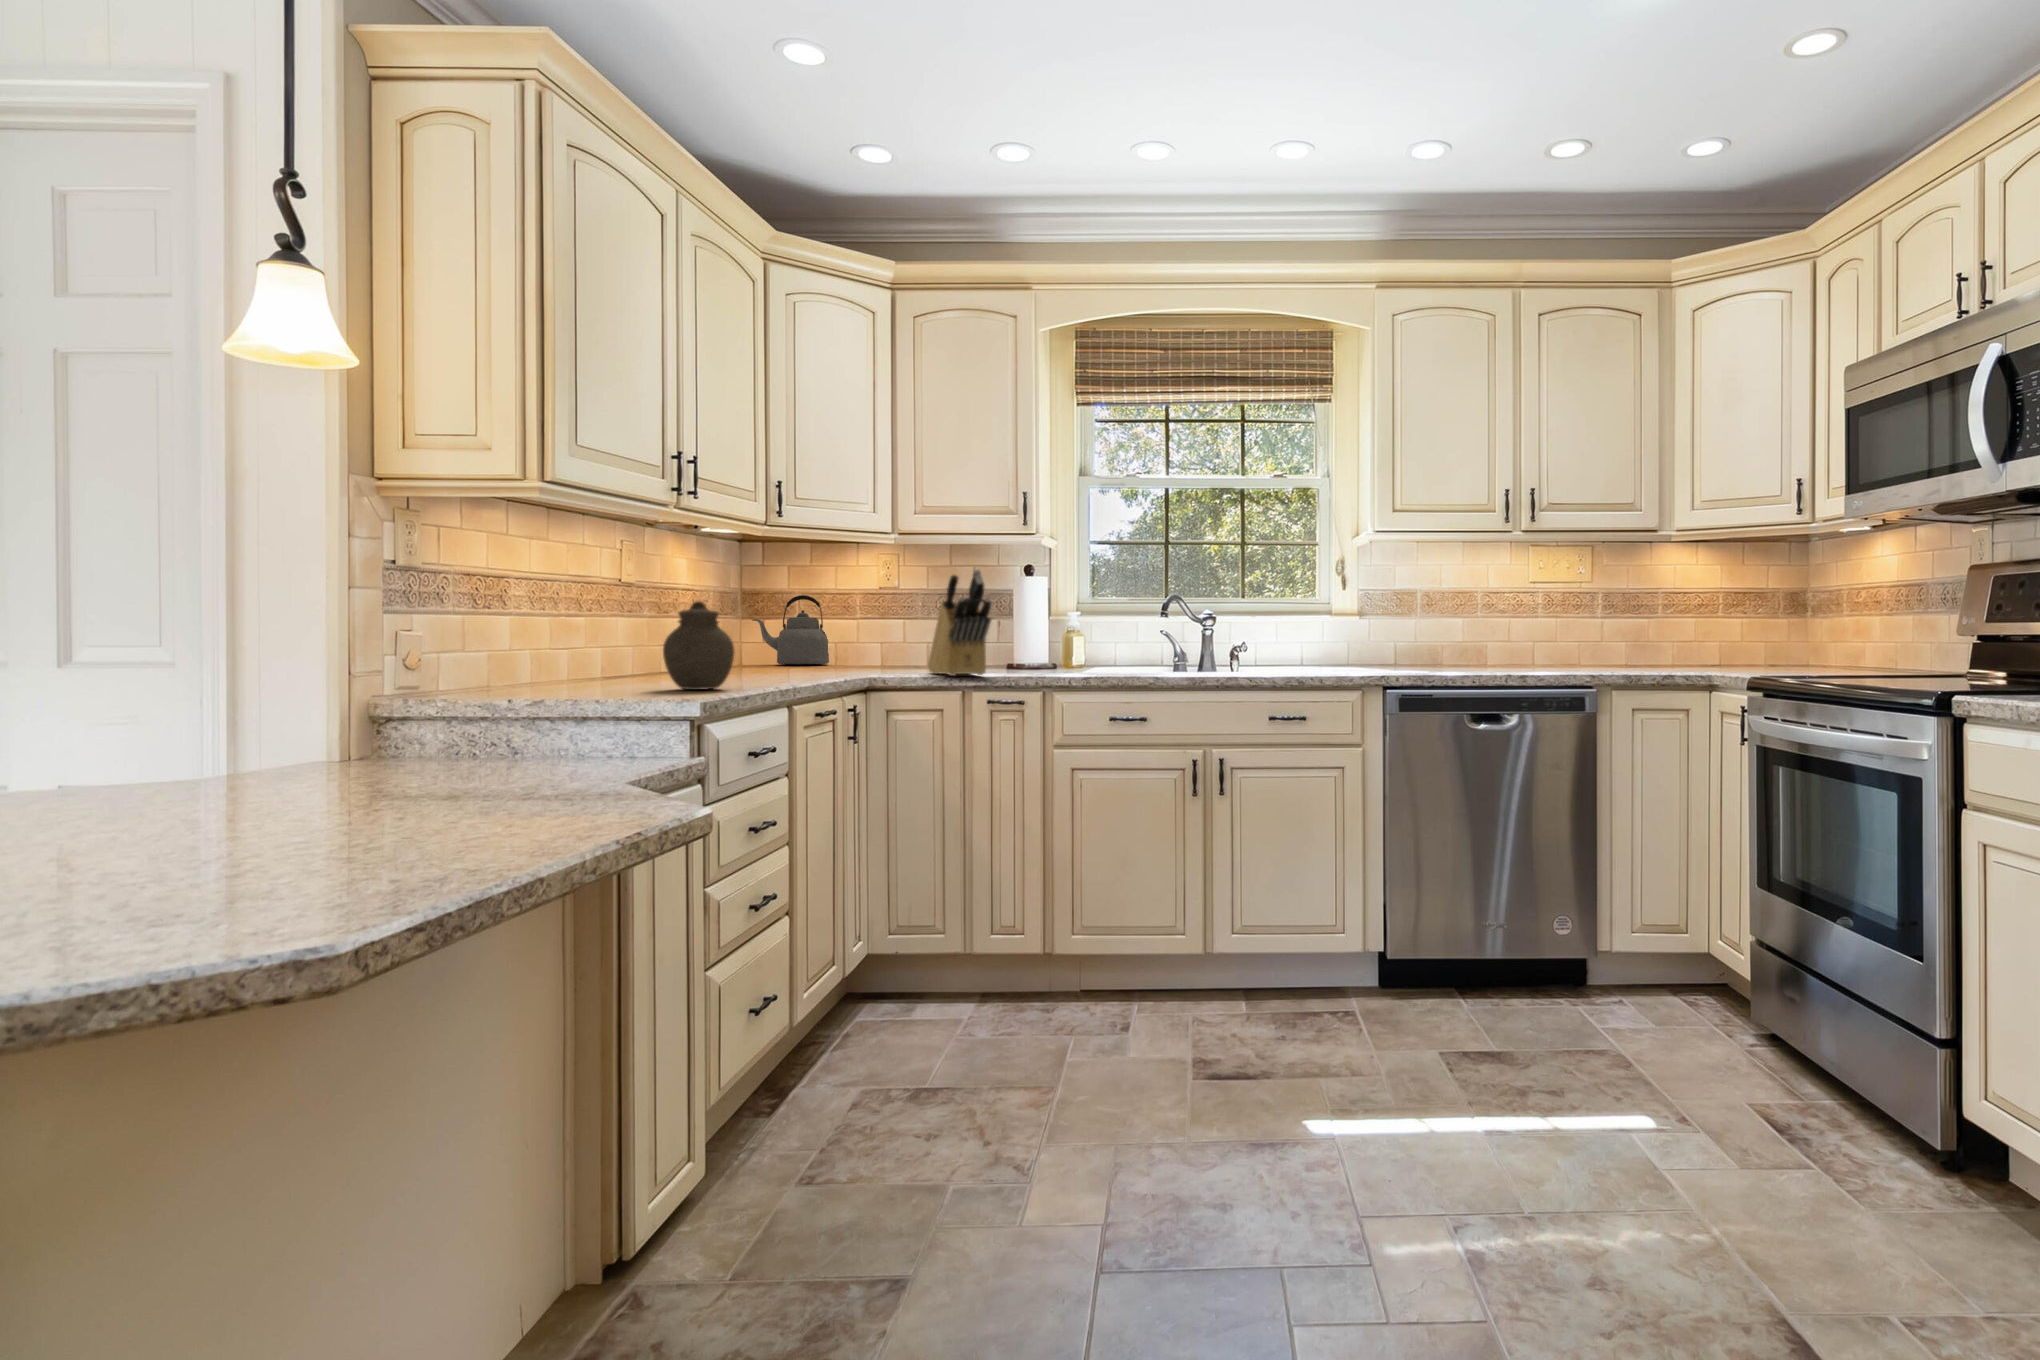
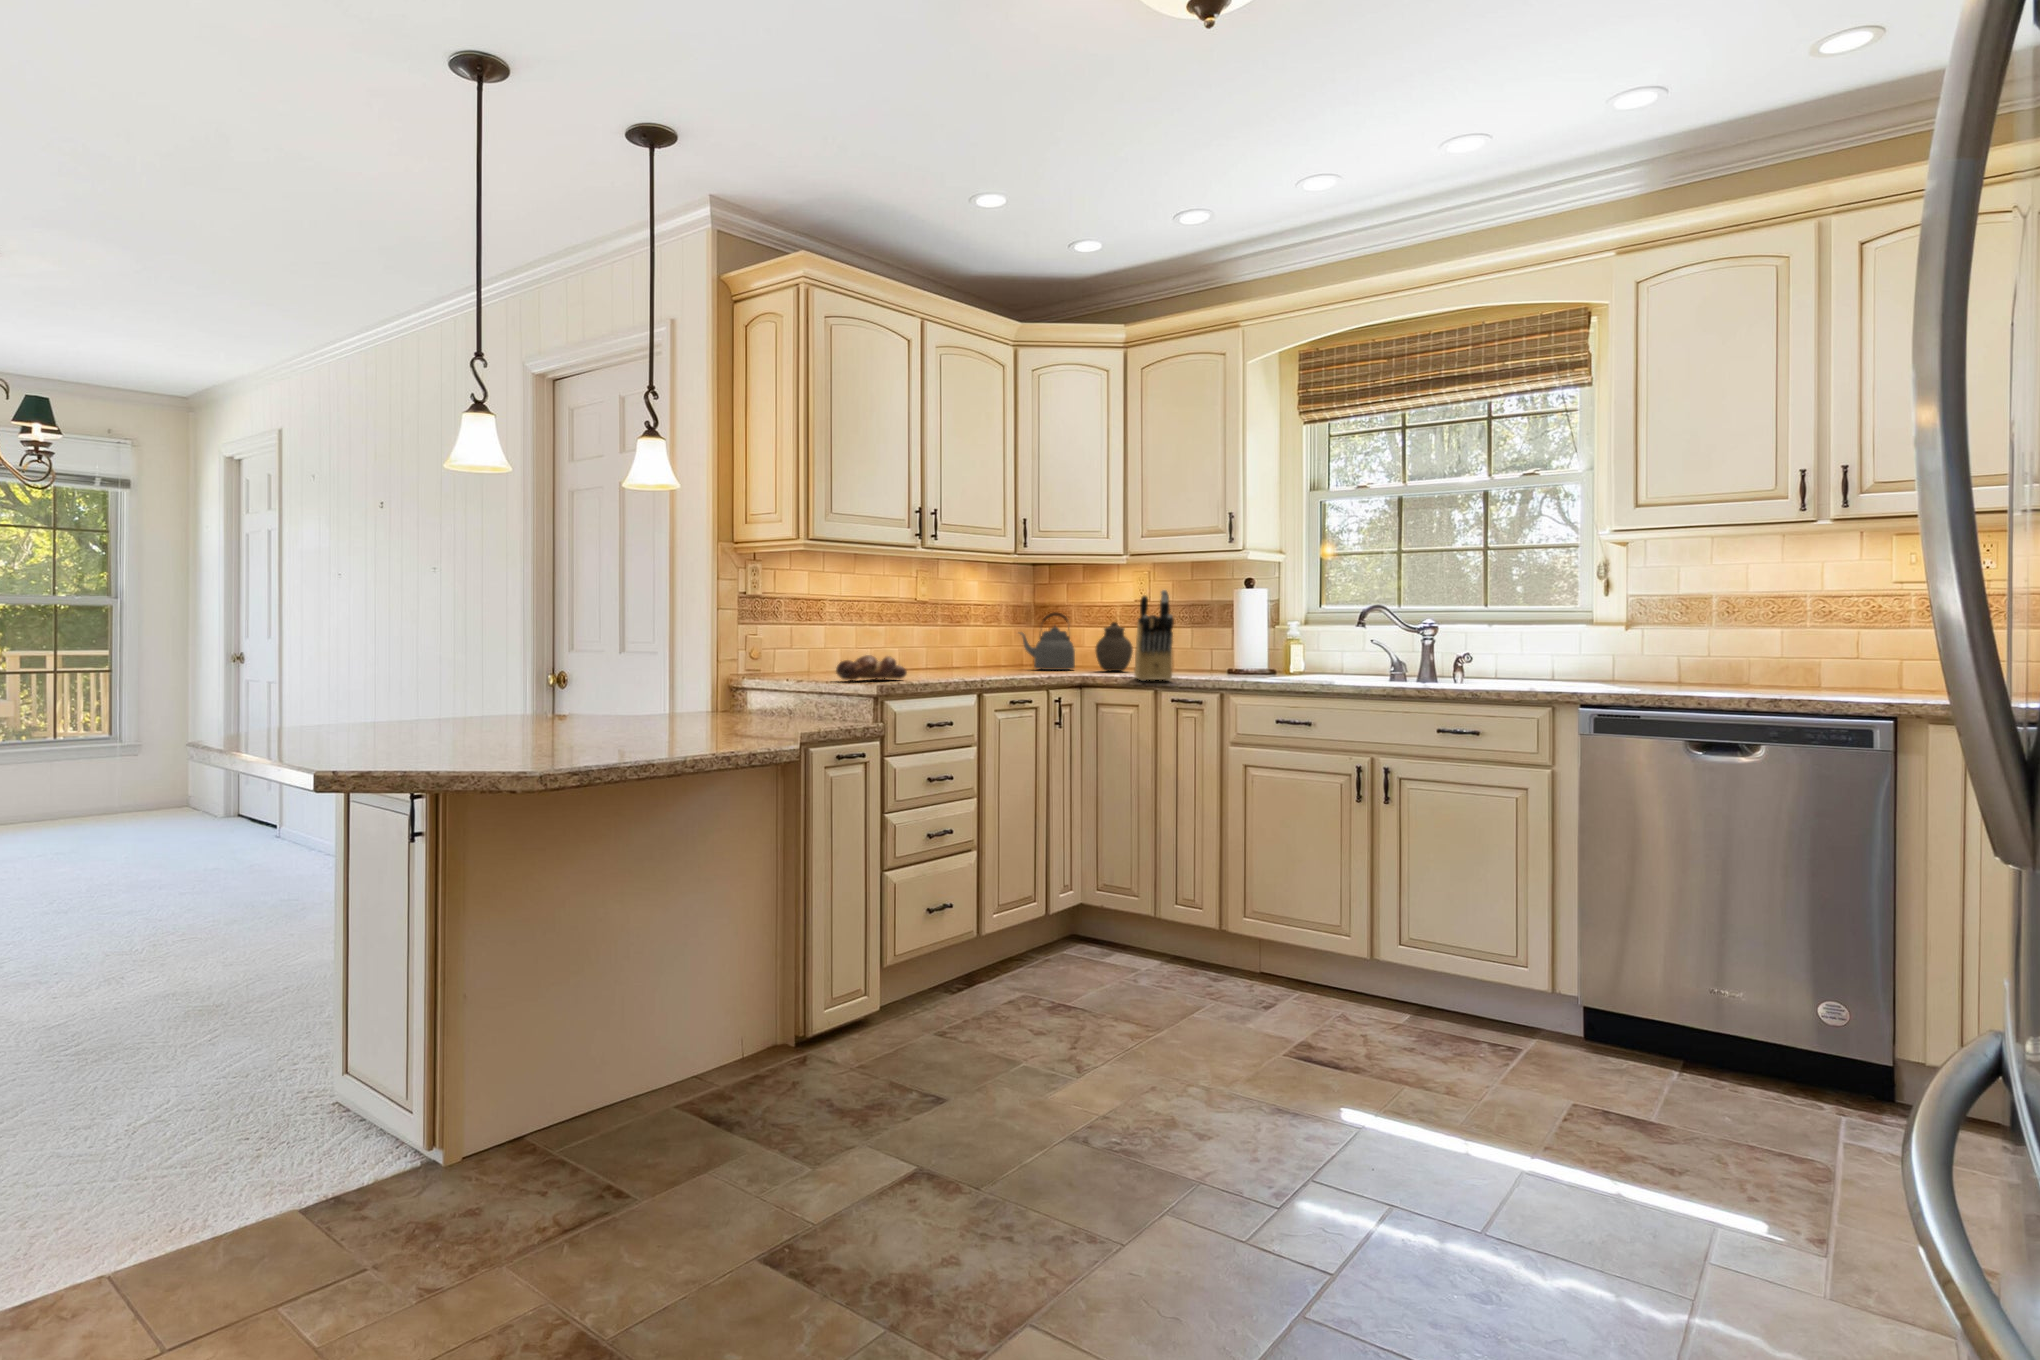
jar: present [663,601,734,690] -> present [1095,622,1133,671]
bread loaf: none [514,645,632,683] -> present [836,655,907,680]

